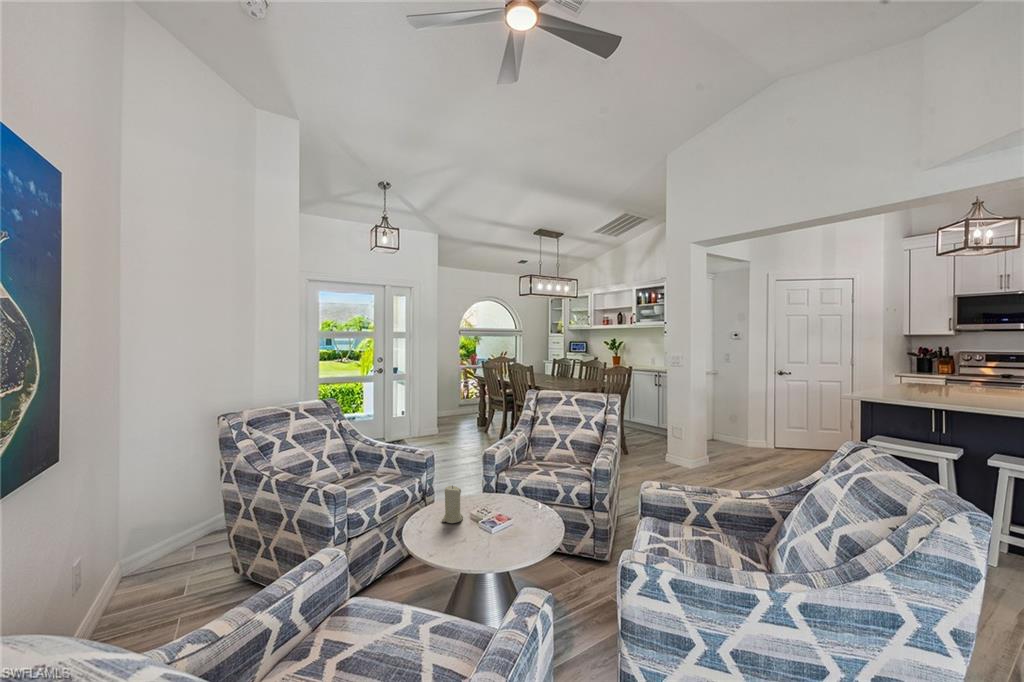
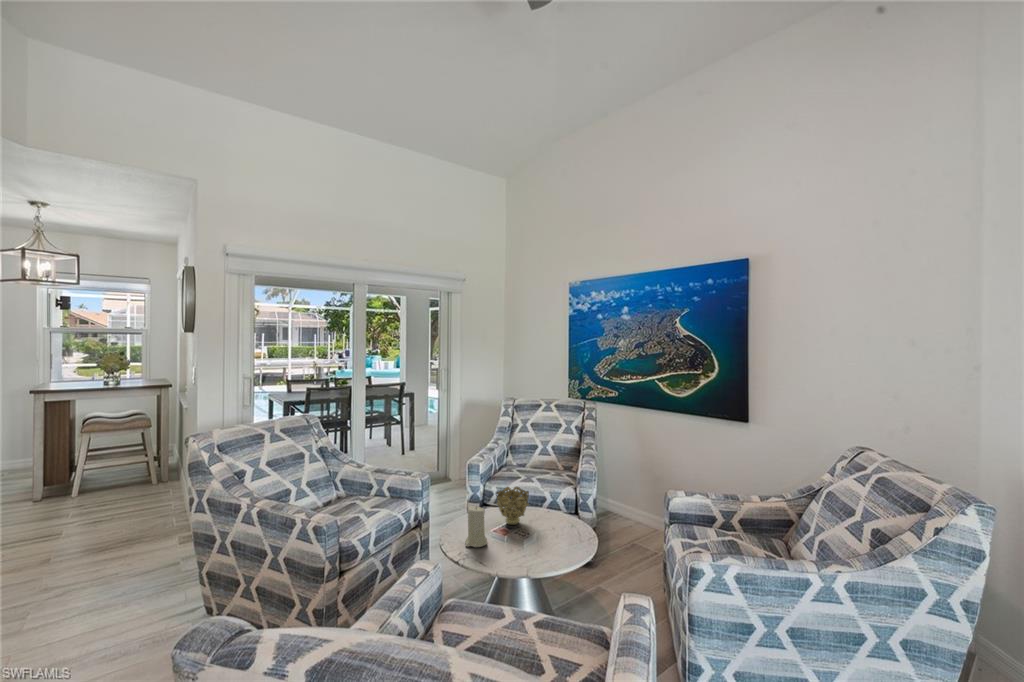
decorative bowl: none [480,472,512,507] -> present [496,487,529,525]

